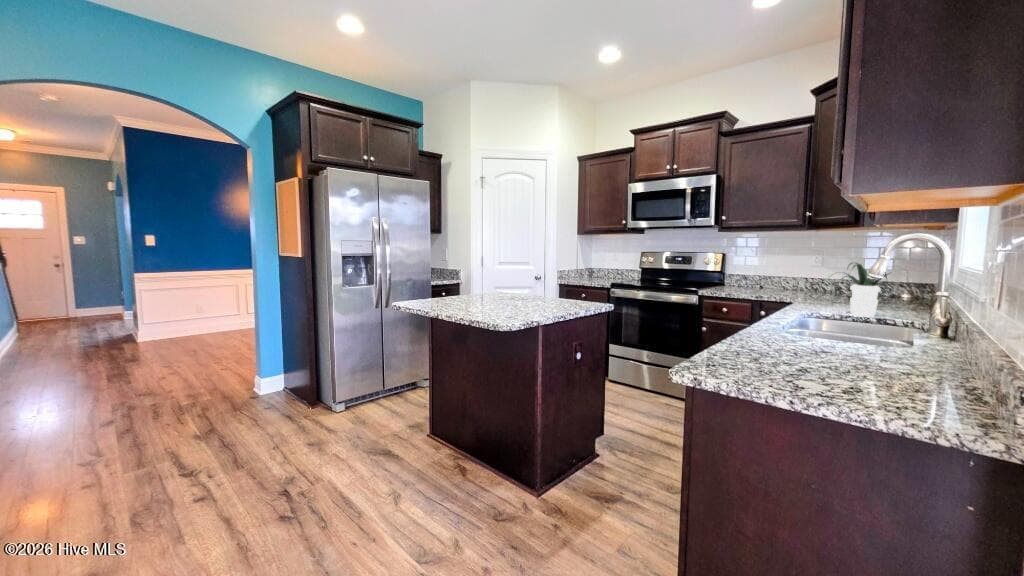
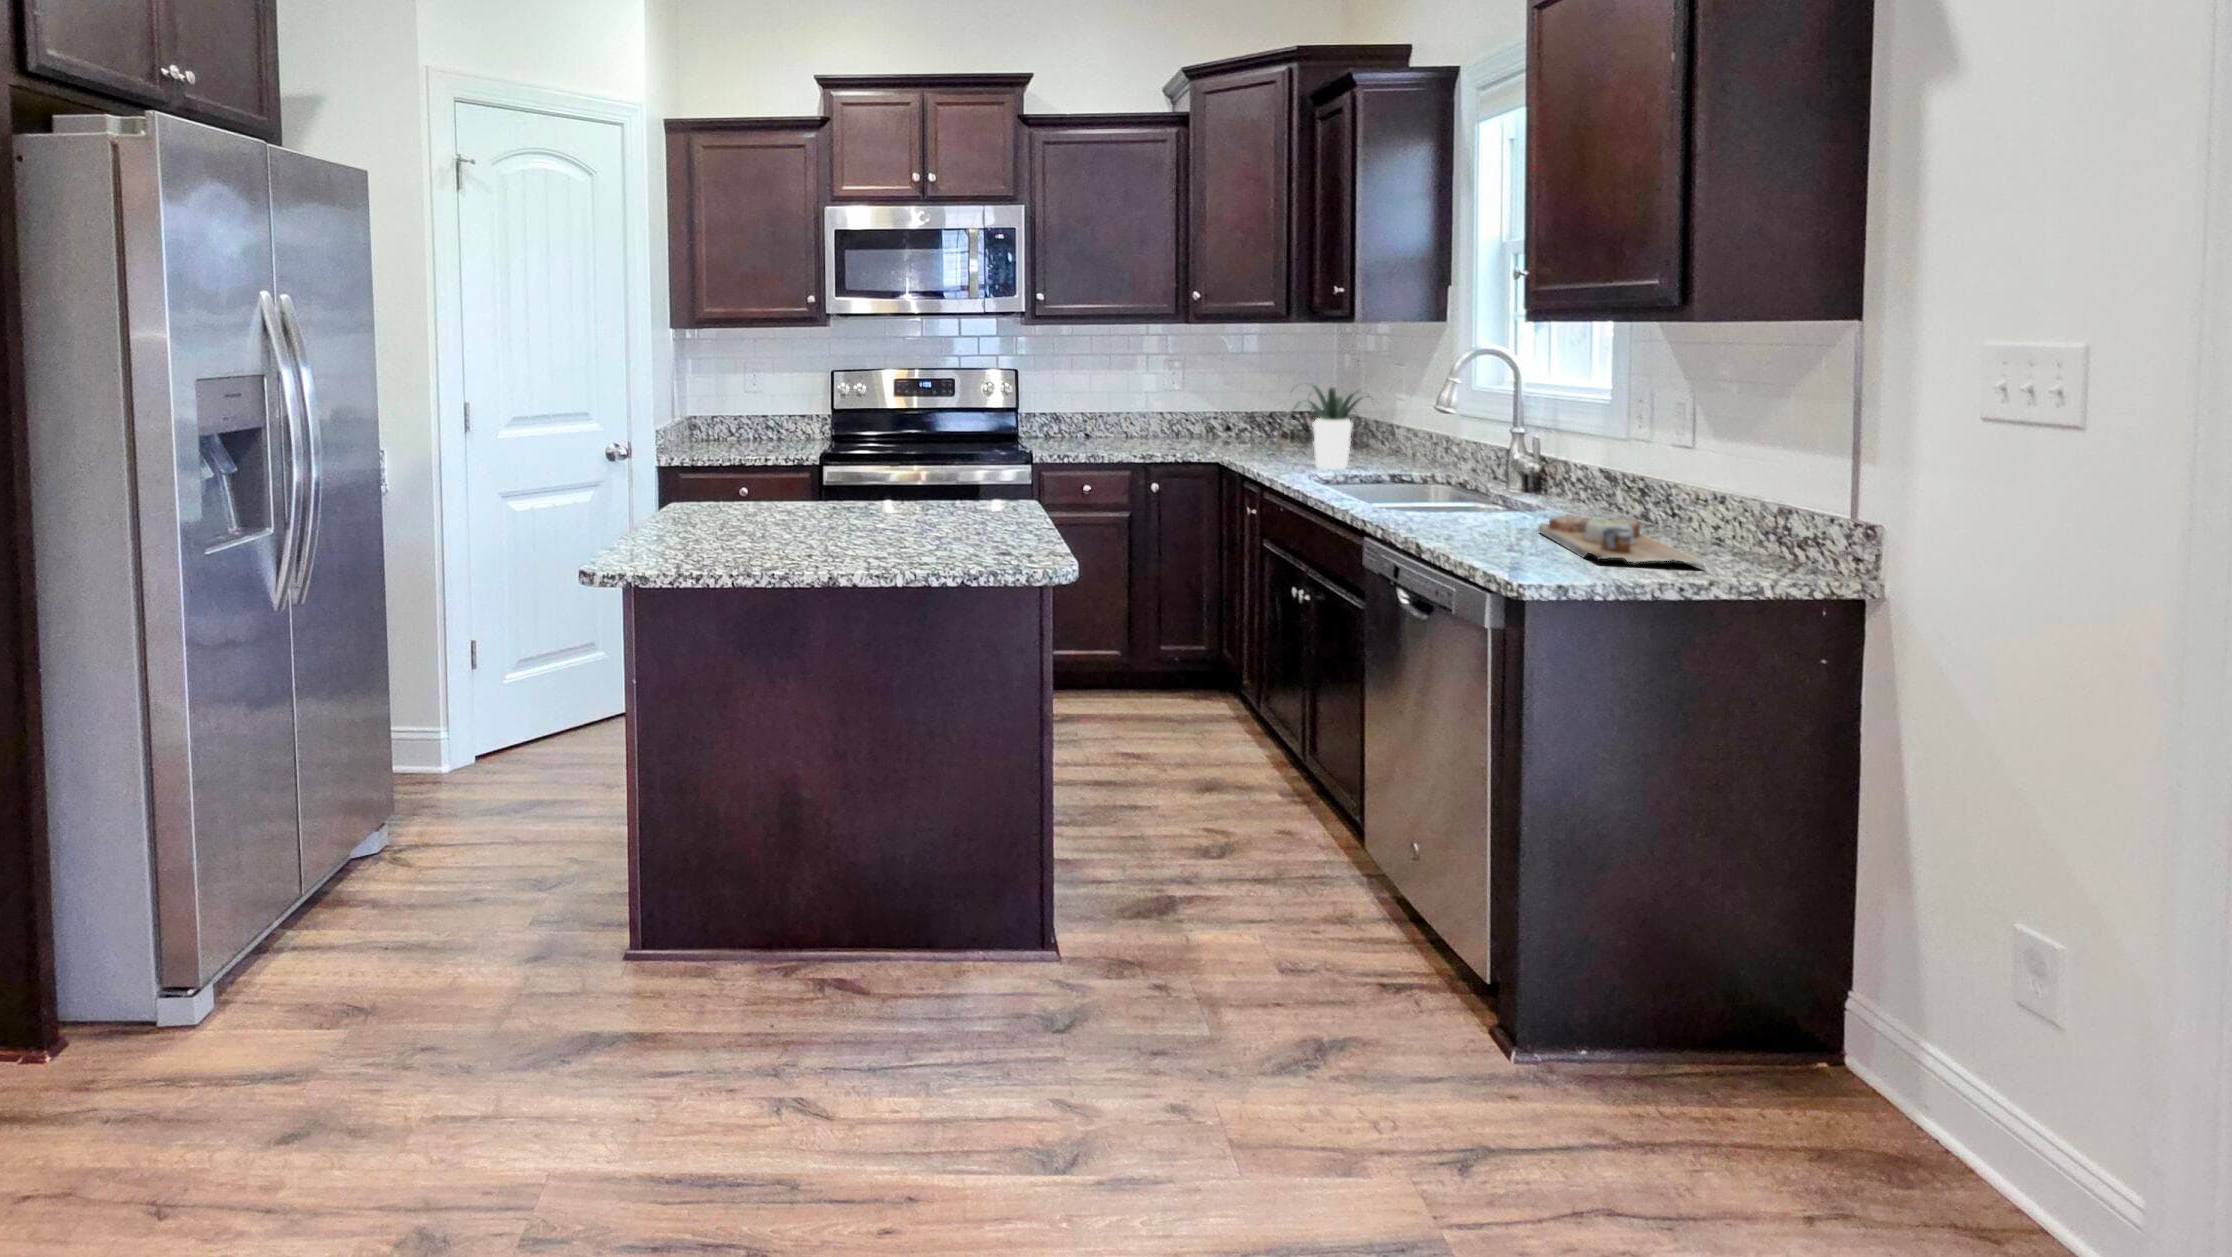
cutting board: none [775,350,904,398] -> present [1539,514,1705,569]

